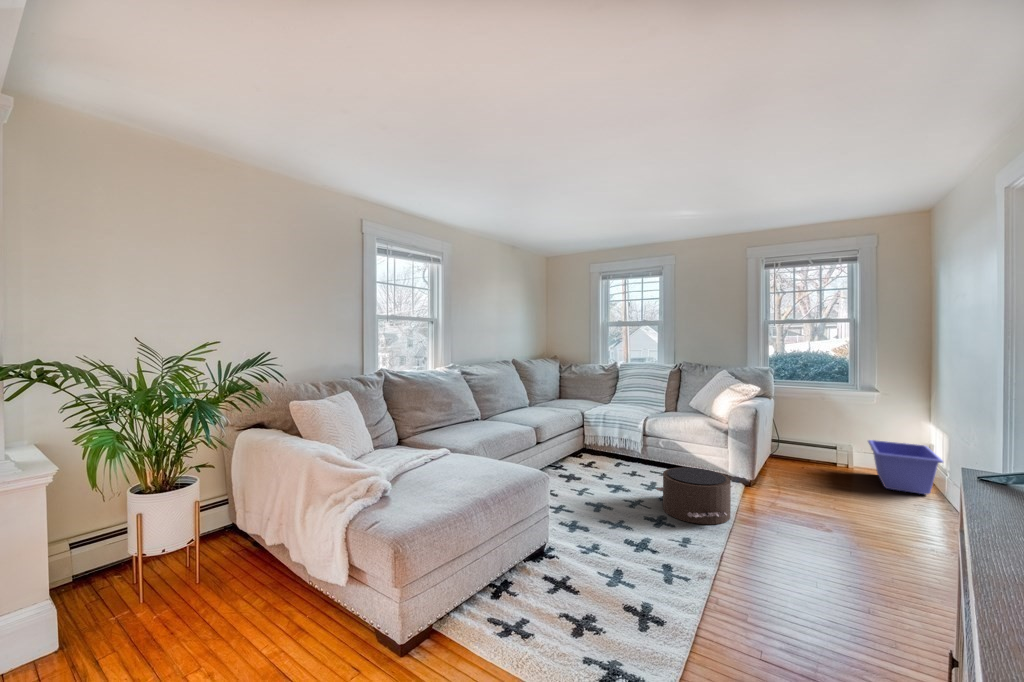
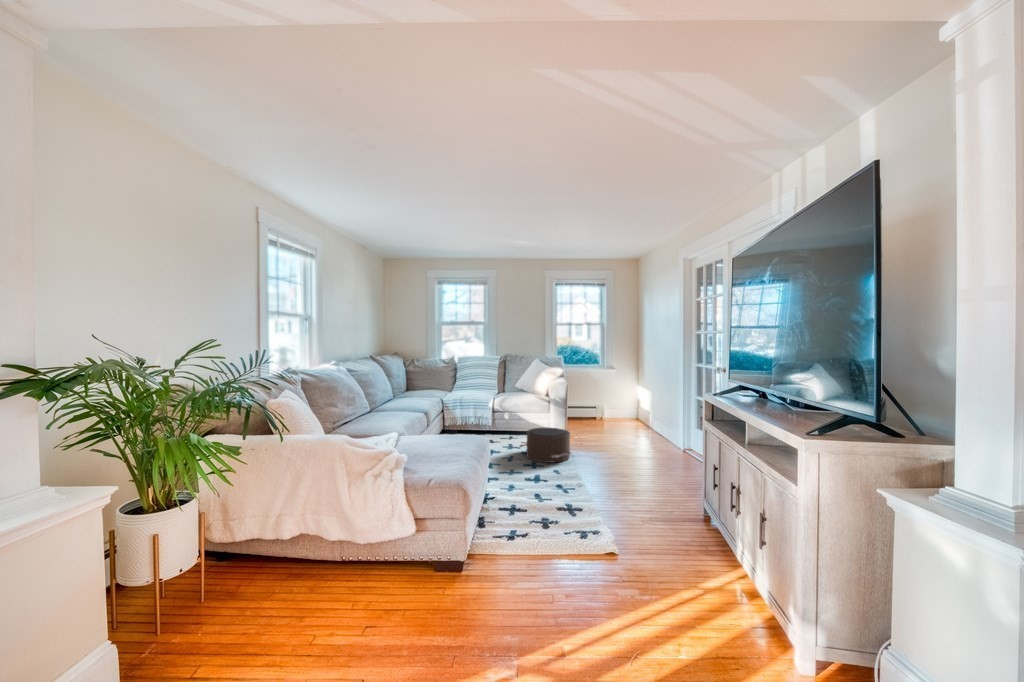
storage bin: present [868,440,943,494] -> none [614,401,655,429]

